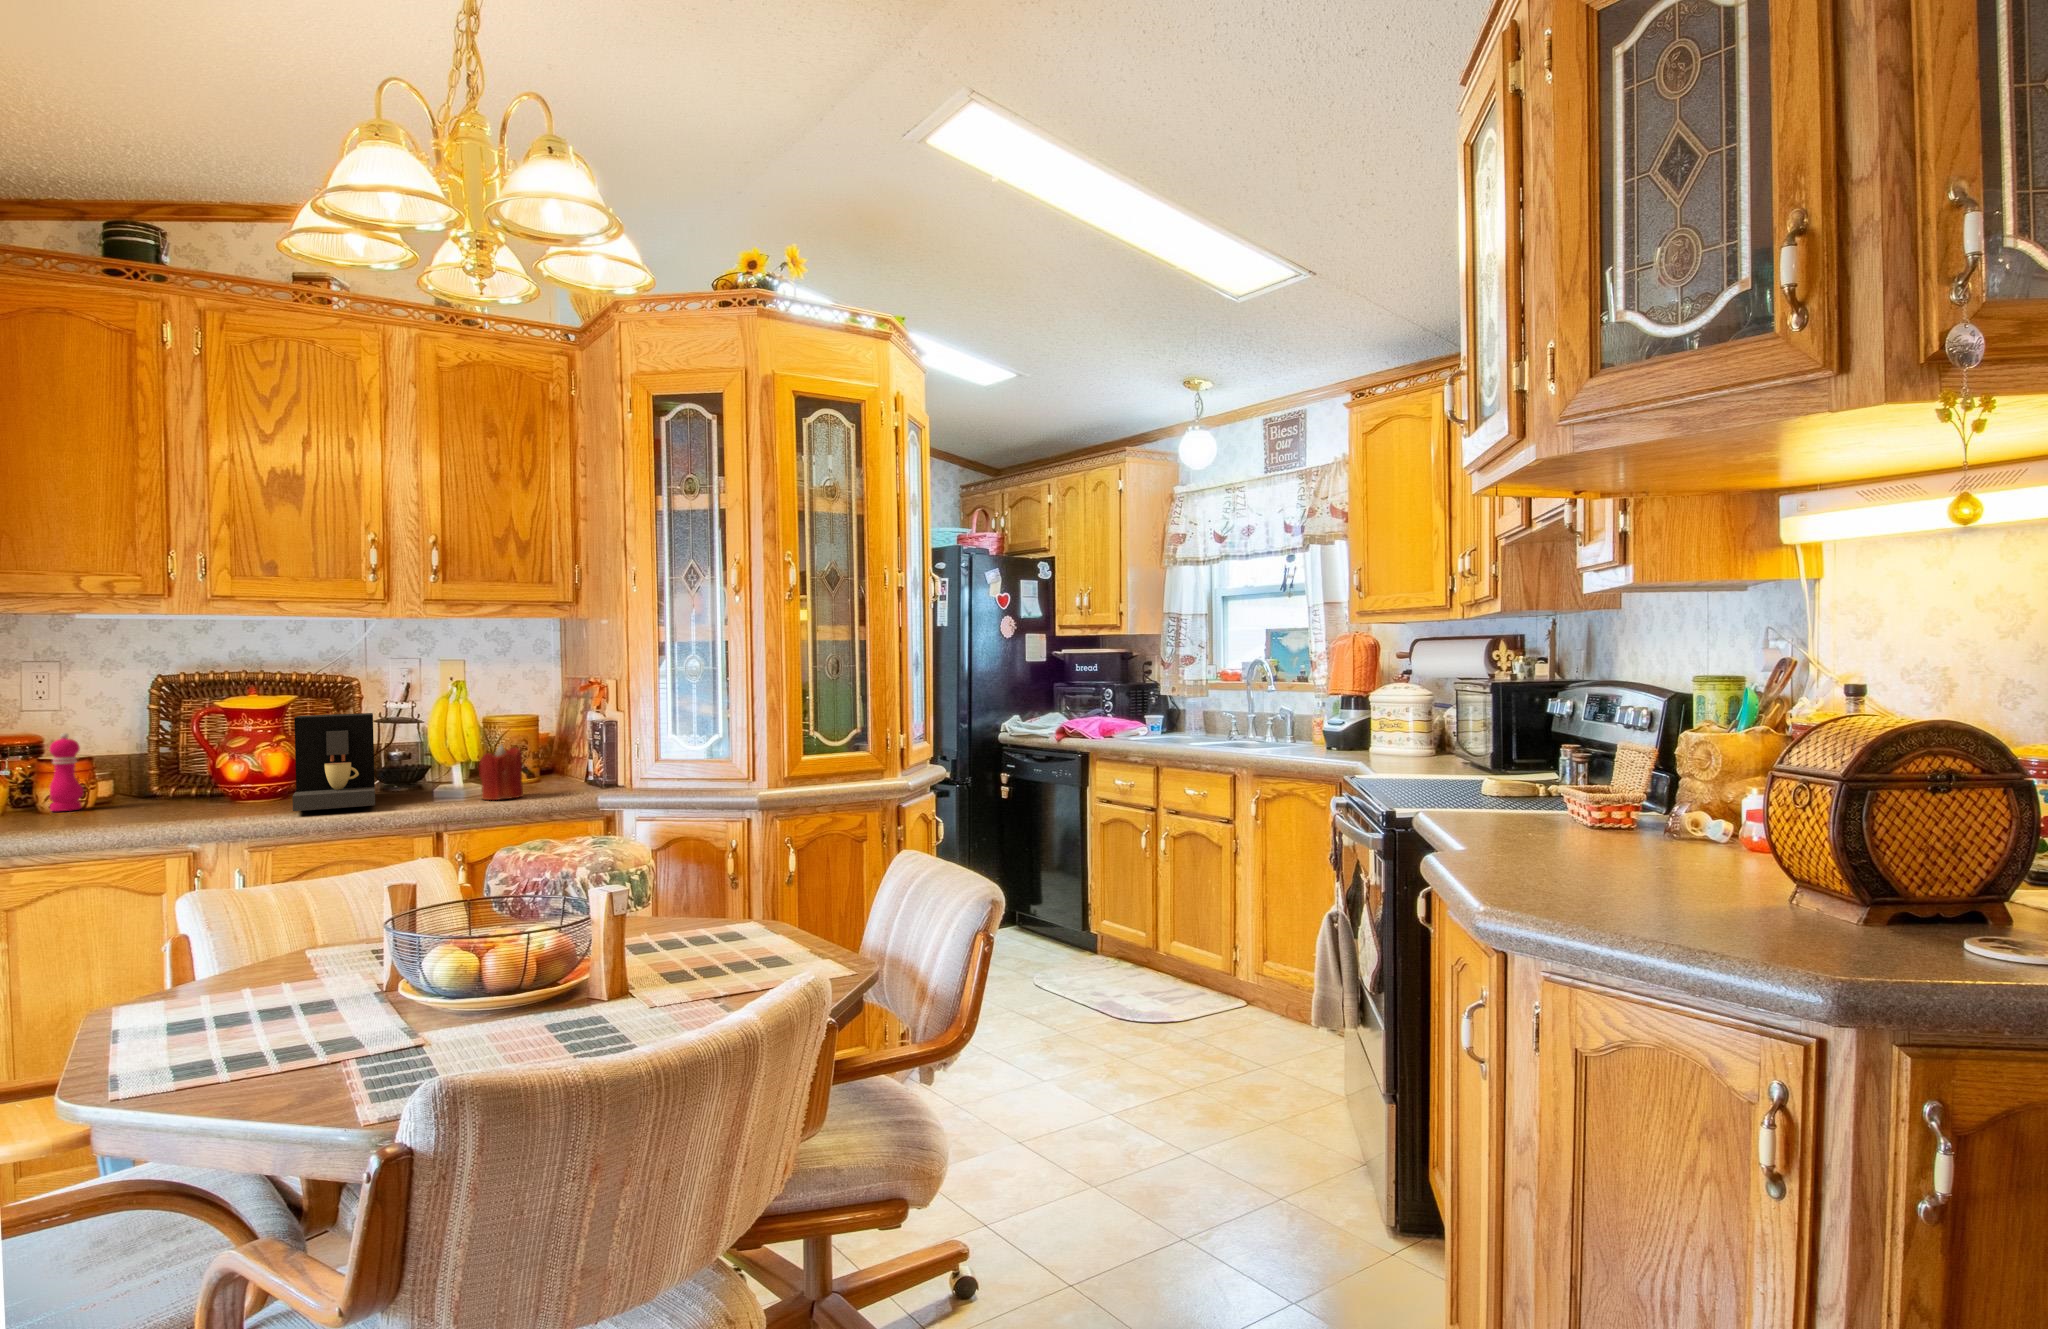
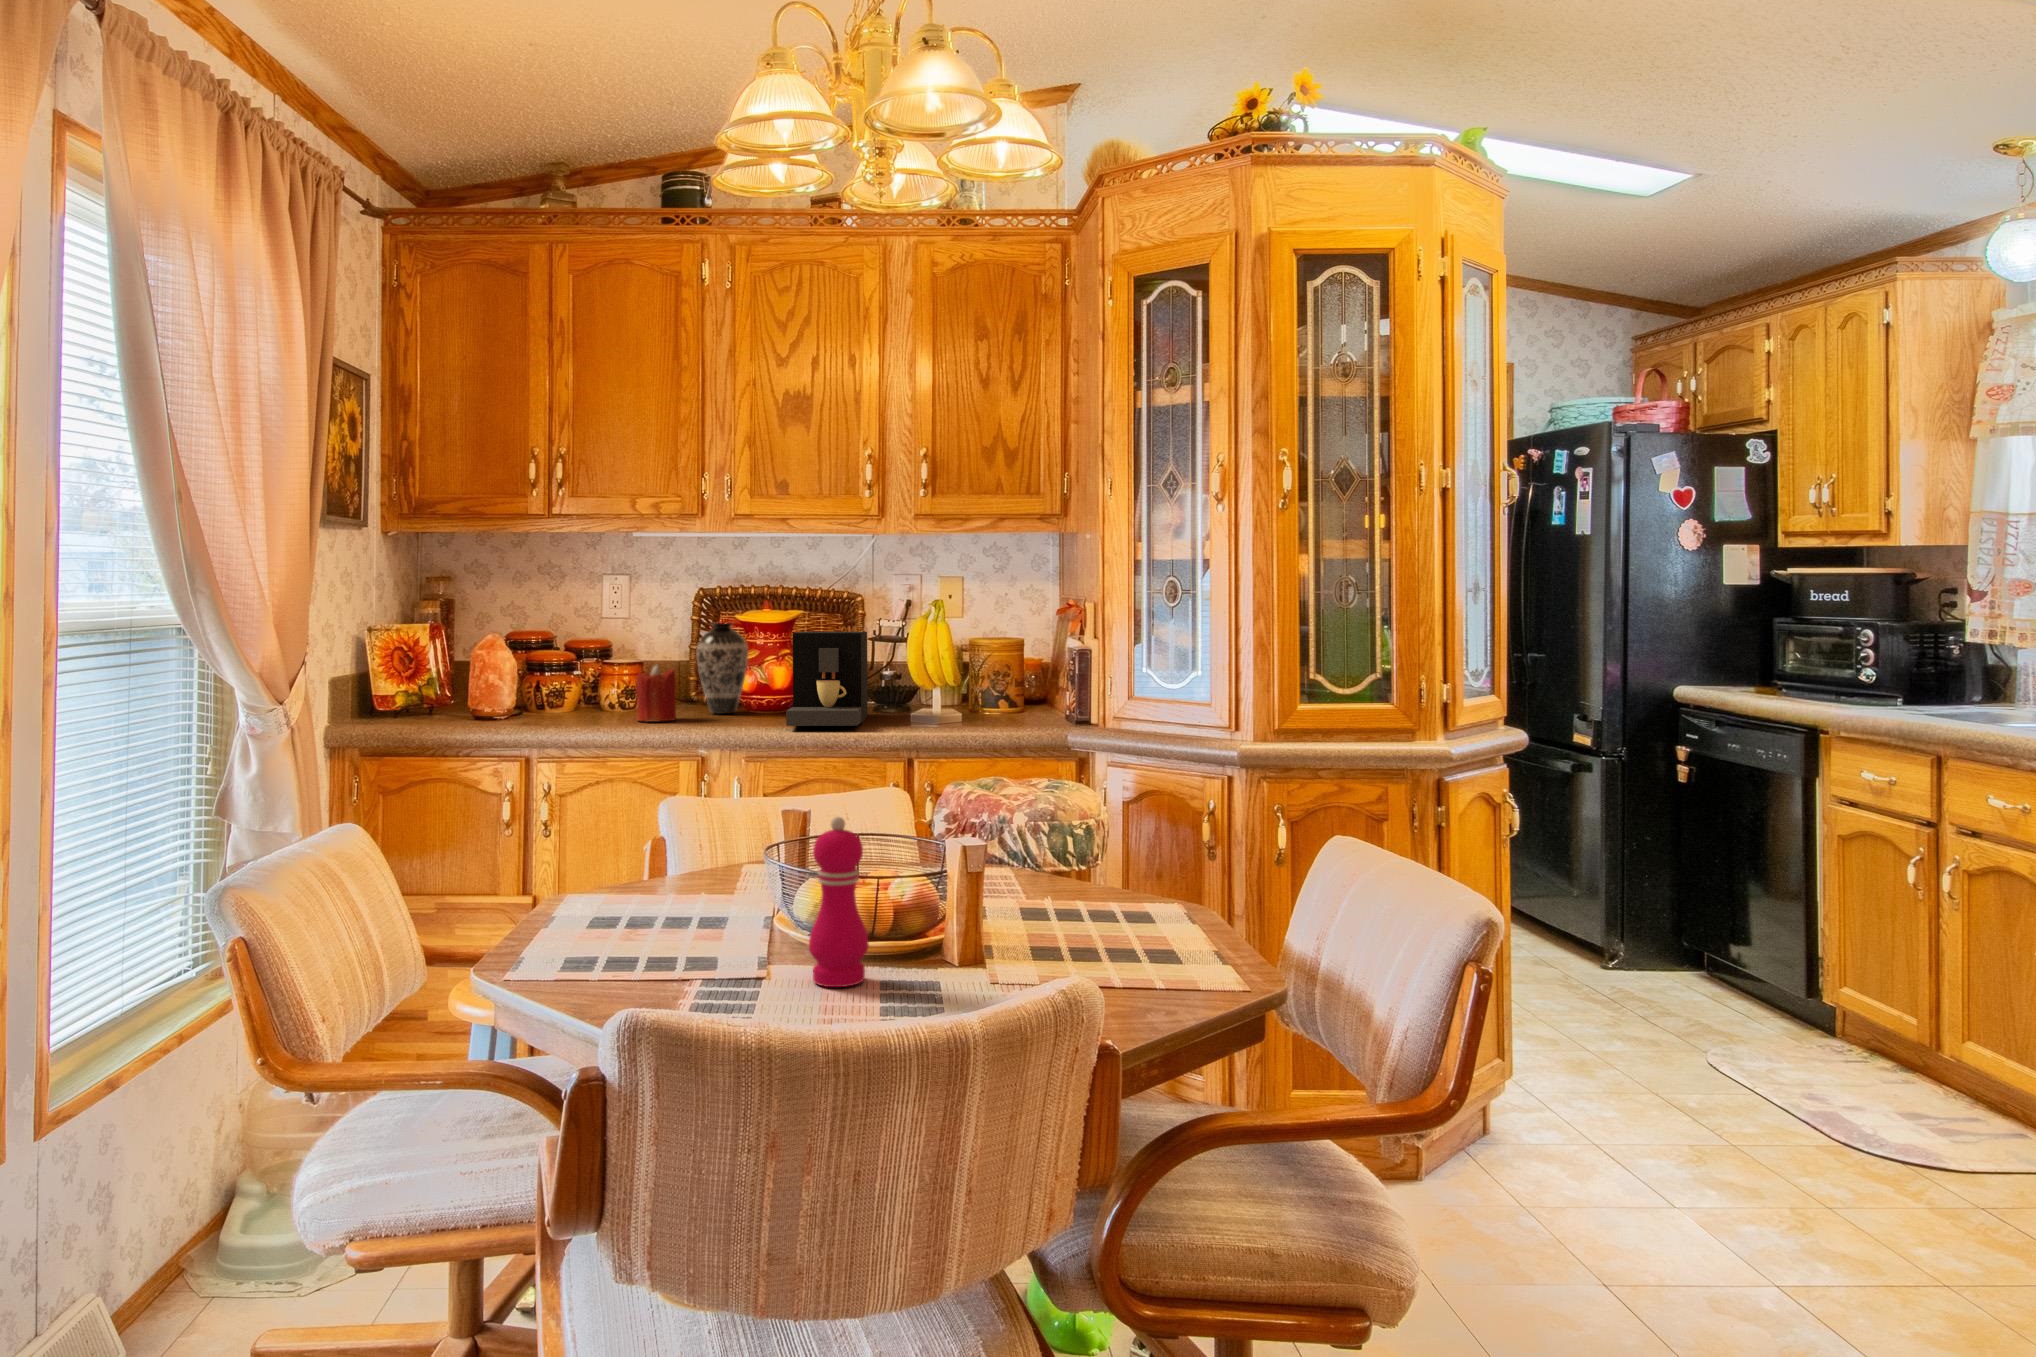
decorative vase: none [168,710,232,805] -> present [696,623,748,714]
pepper mill: present [48,733,83,811] -> present [809,817,869,987]
candle: present [479,745,523,800] -> present [636,665,676,722]

